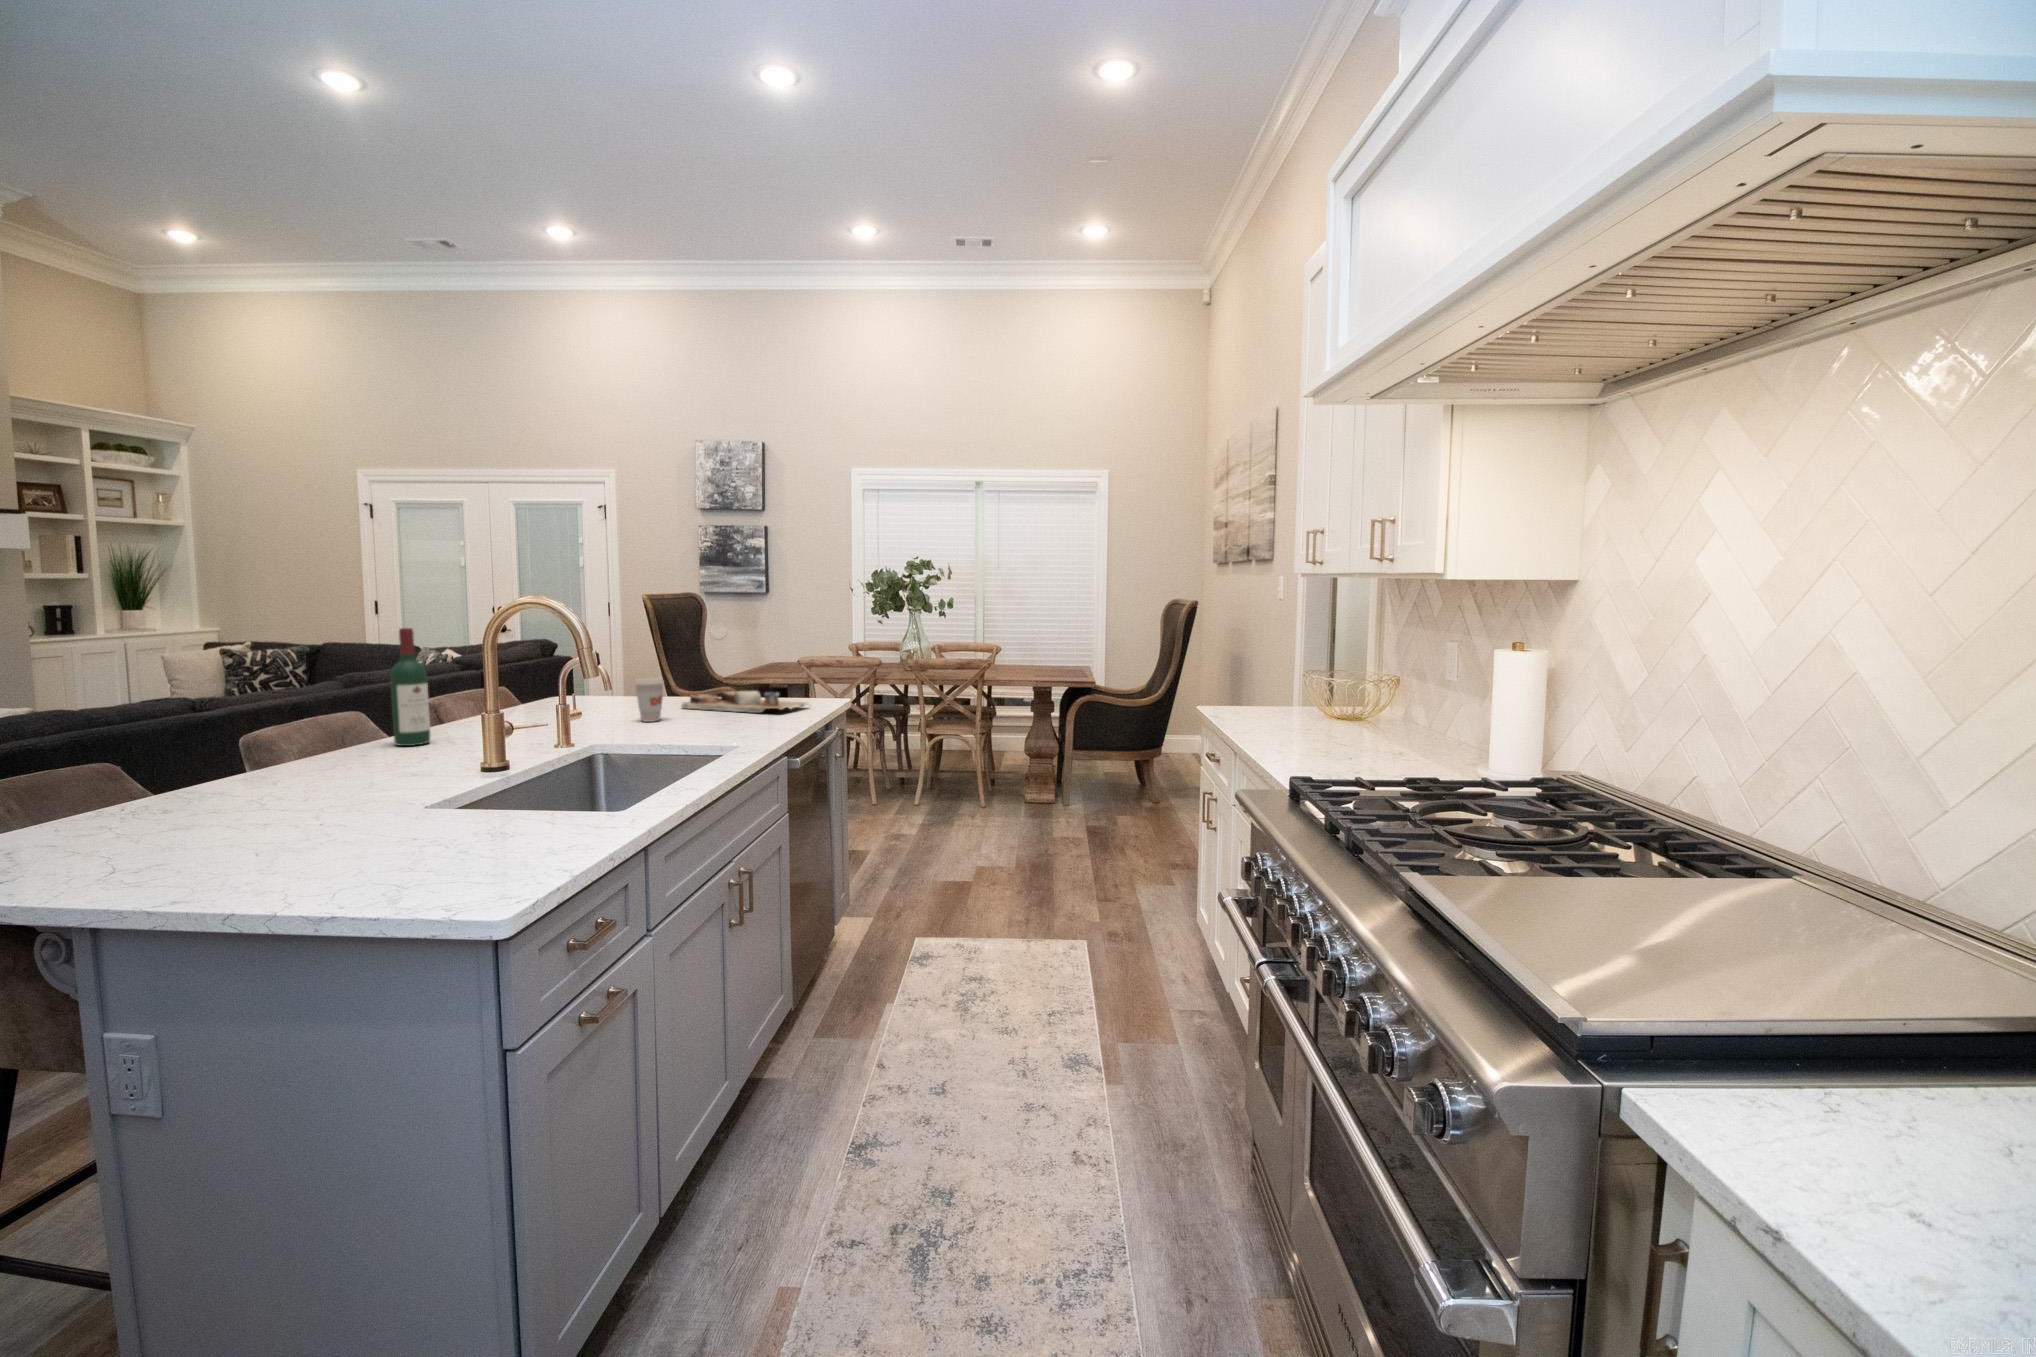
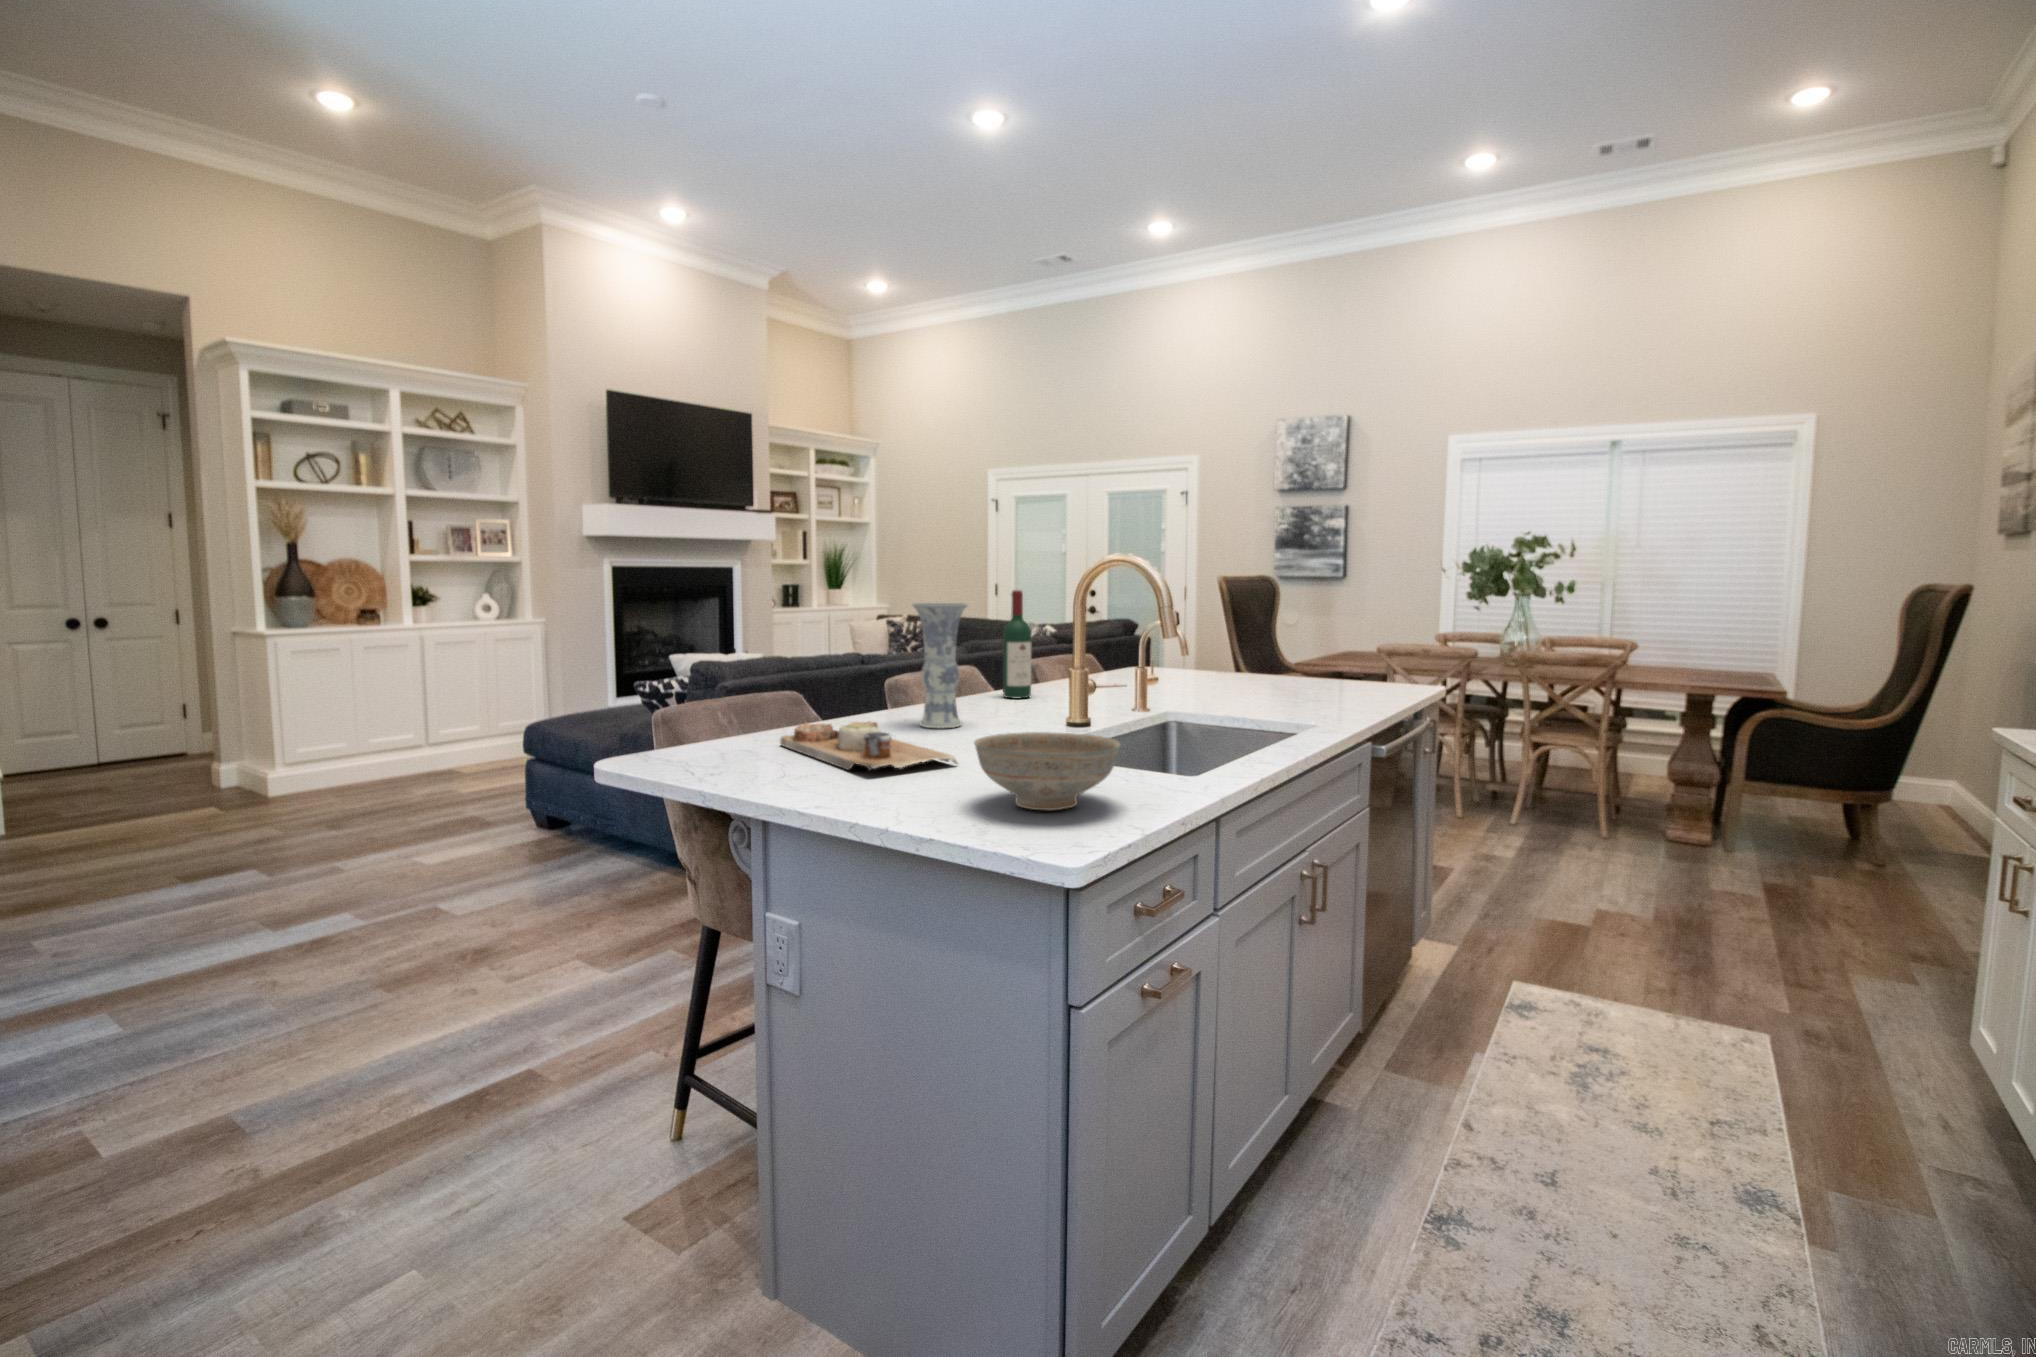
vase: none [267,650,348,792] -> present [912,603,968,728]
coffee cup: present [634,677,664,722] -> none [1211,648,1241,694]
cutting board: present [682,691,808,713] -> present [780,721,957,770]
decorative bowl: none [375,786,544,868] -> present [974,732,1121,810]

